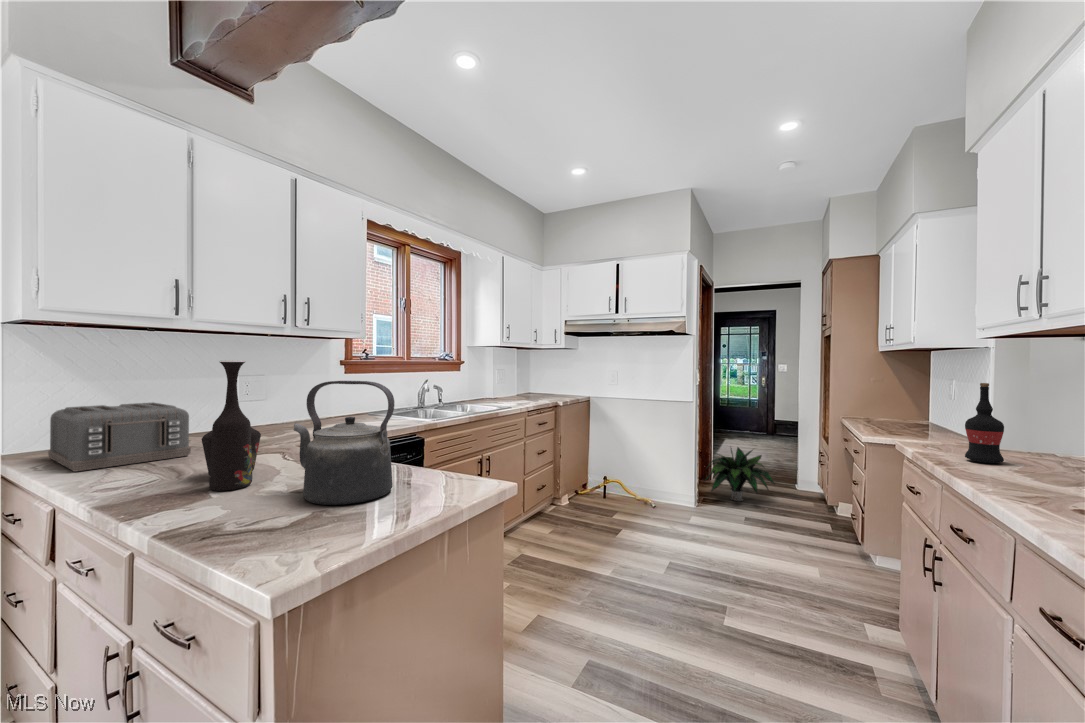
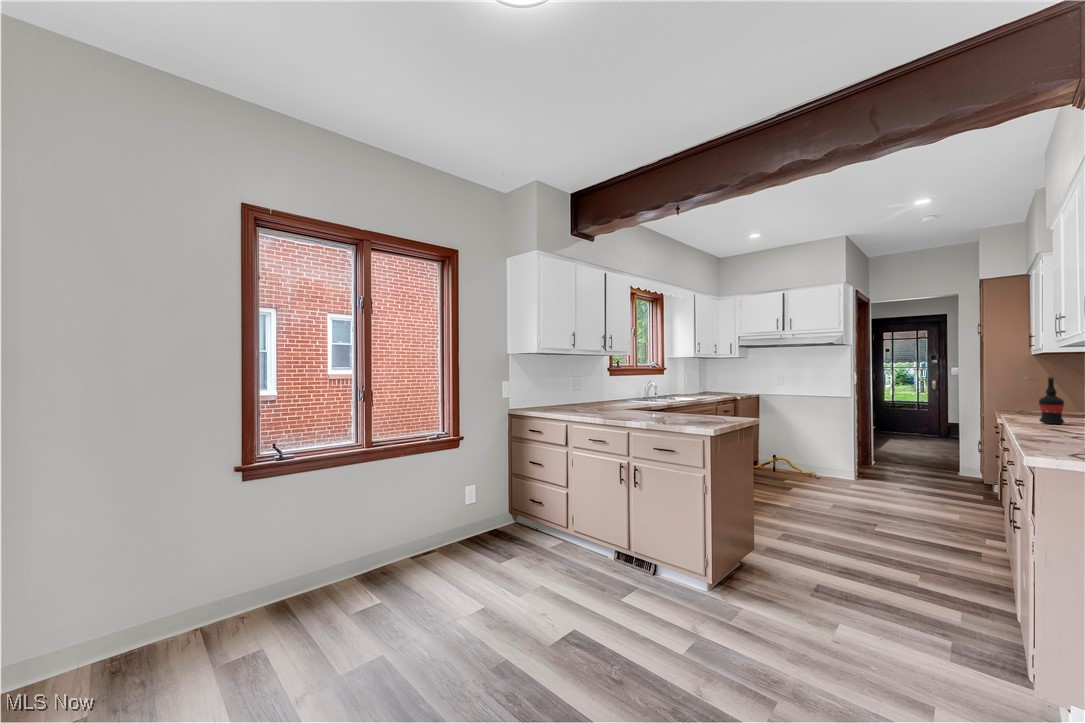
vase: present [202,360,261,491] -> none [614,368,642,419]
kettle: present [294,381,394,505] -> none [662,376,706,422]
toaster: present [48,403,191,472] -> none [533,388,587,414]
potted plant: present [705,447,775,501] -> none [863,434,932,479]

